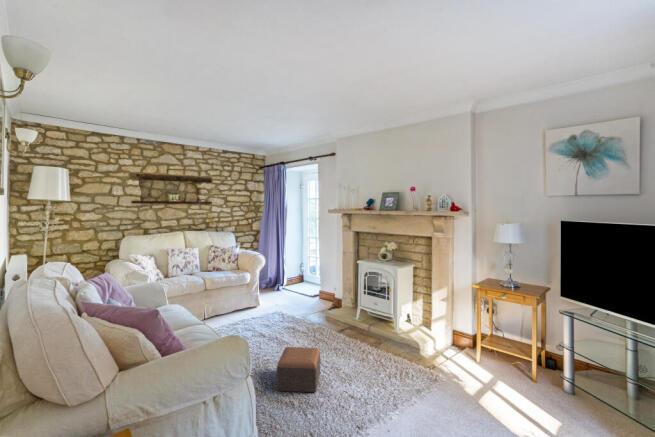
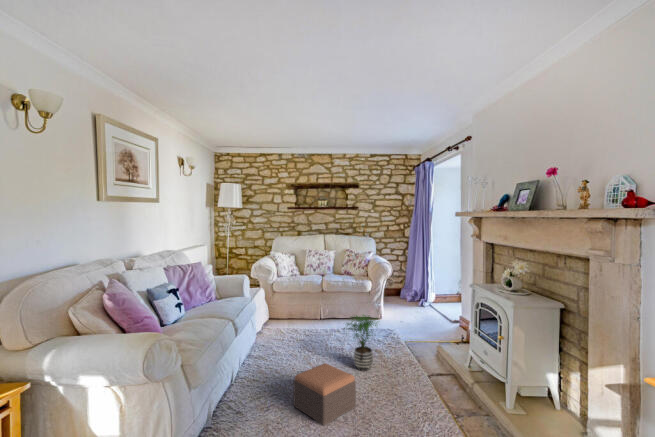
potted plant: none [273,300,306,348] -> present [344,315,377,371]

